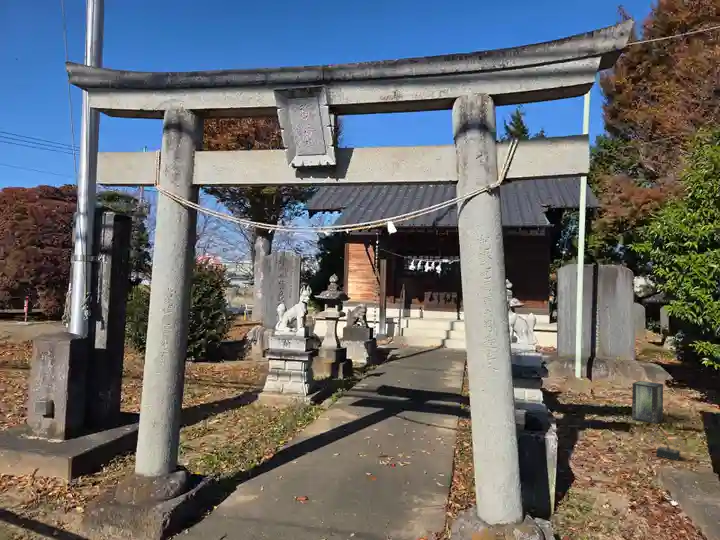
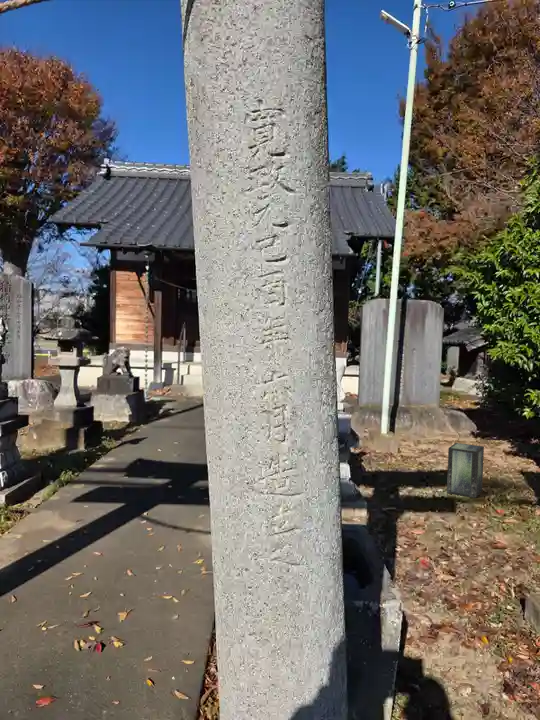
decorative plant: present [650,428,684,460] -> none [476,518,523,565]

